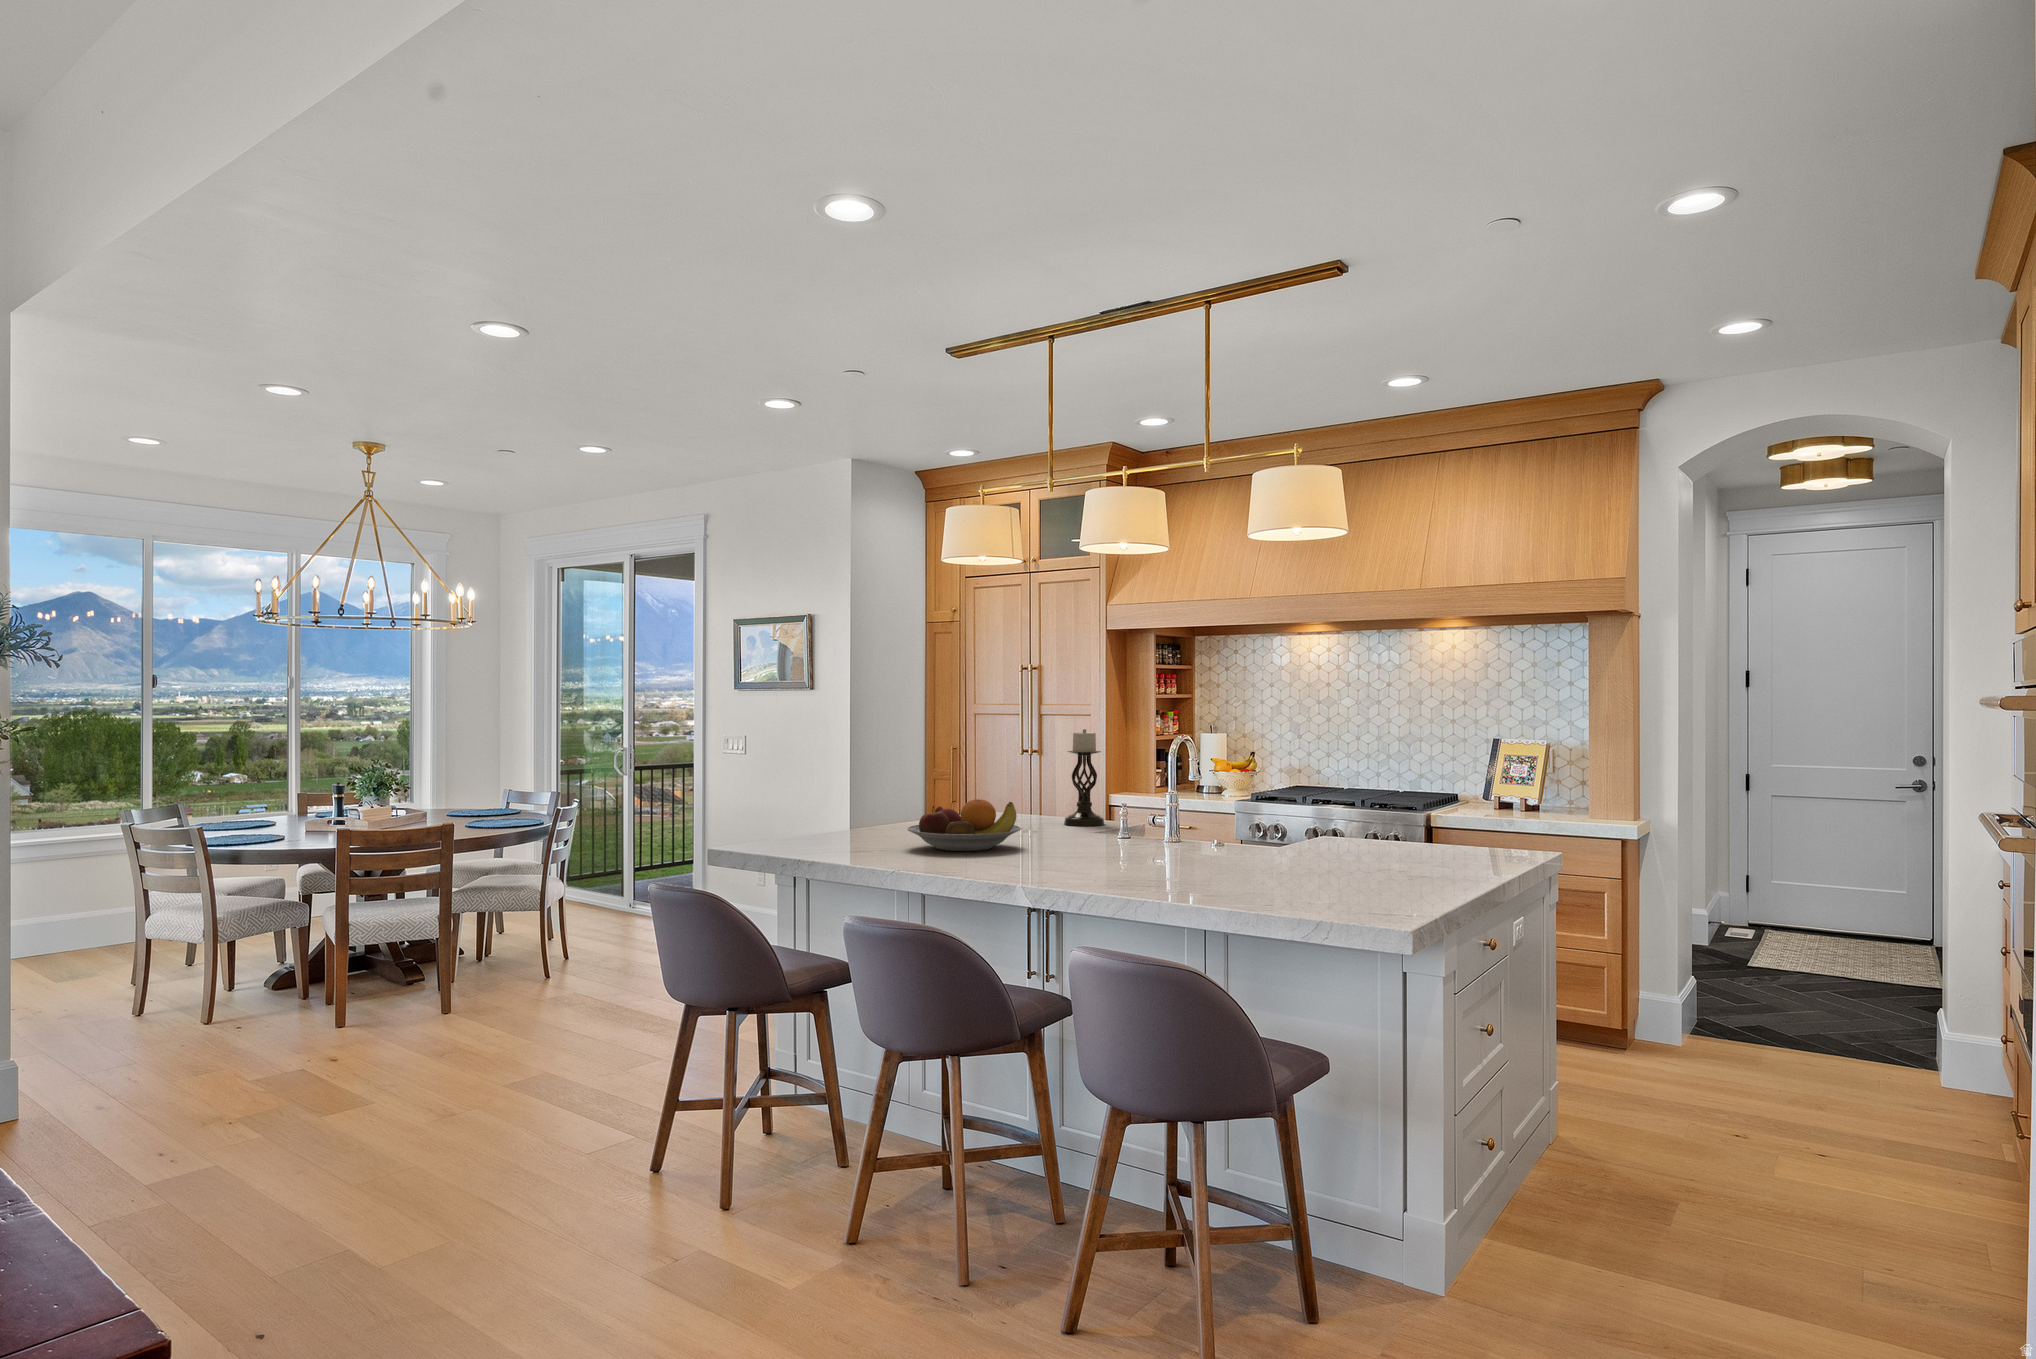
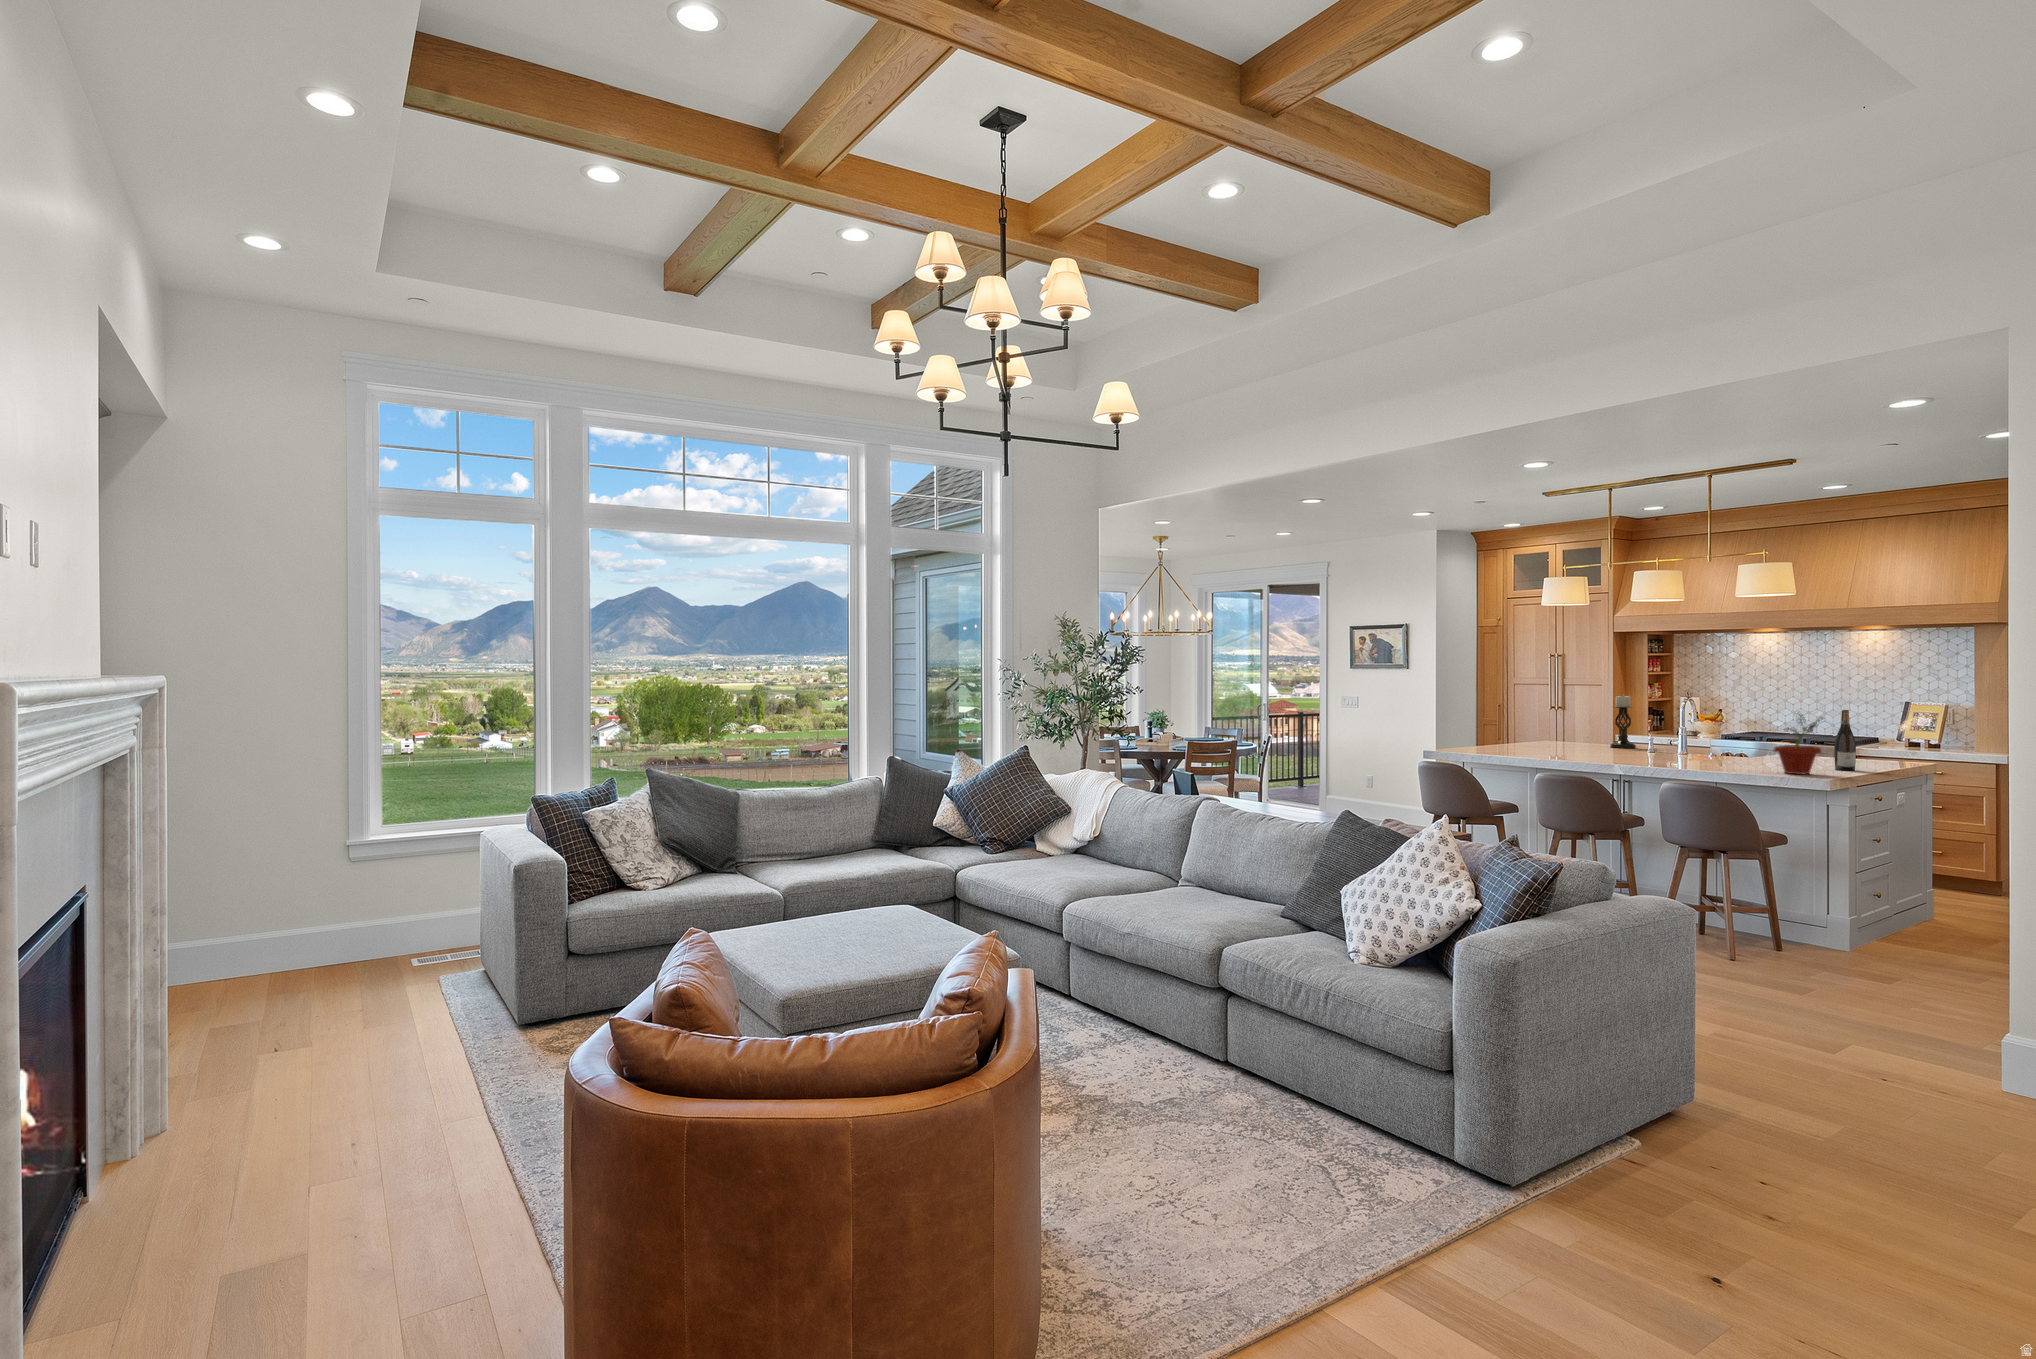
wine bottle: none [1401,761,1439,890] -> present [1834,710,1856,771]
potted plant: none [1284,766,1385,913] -> present [1773,714,1821,774]
fruit bowl: present [907,799,1021,851] -> none [1539,730,1604,755]

